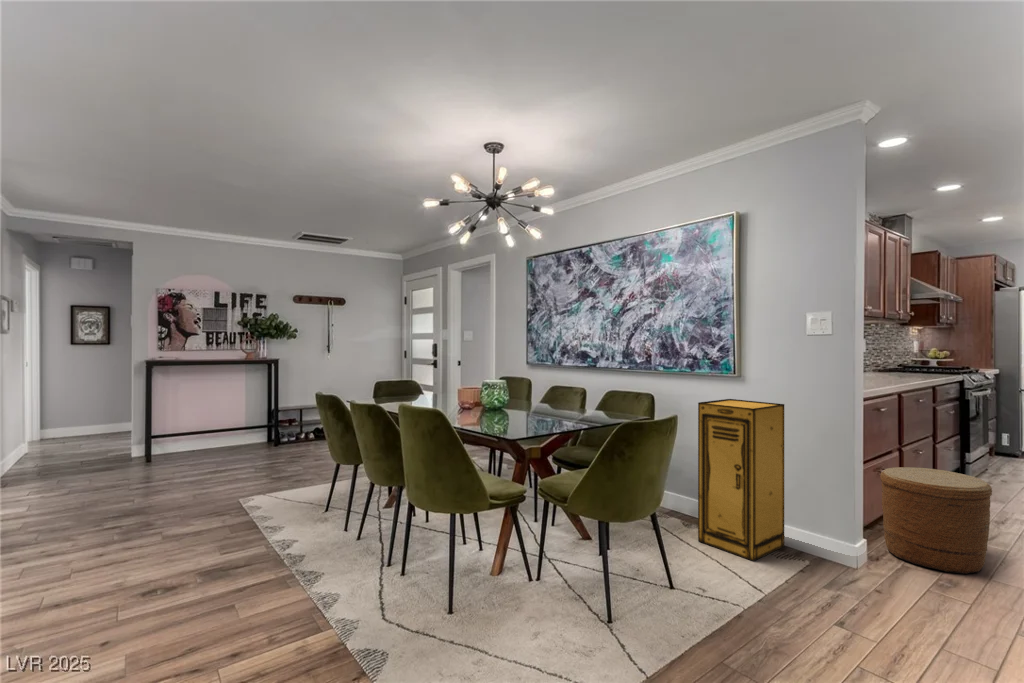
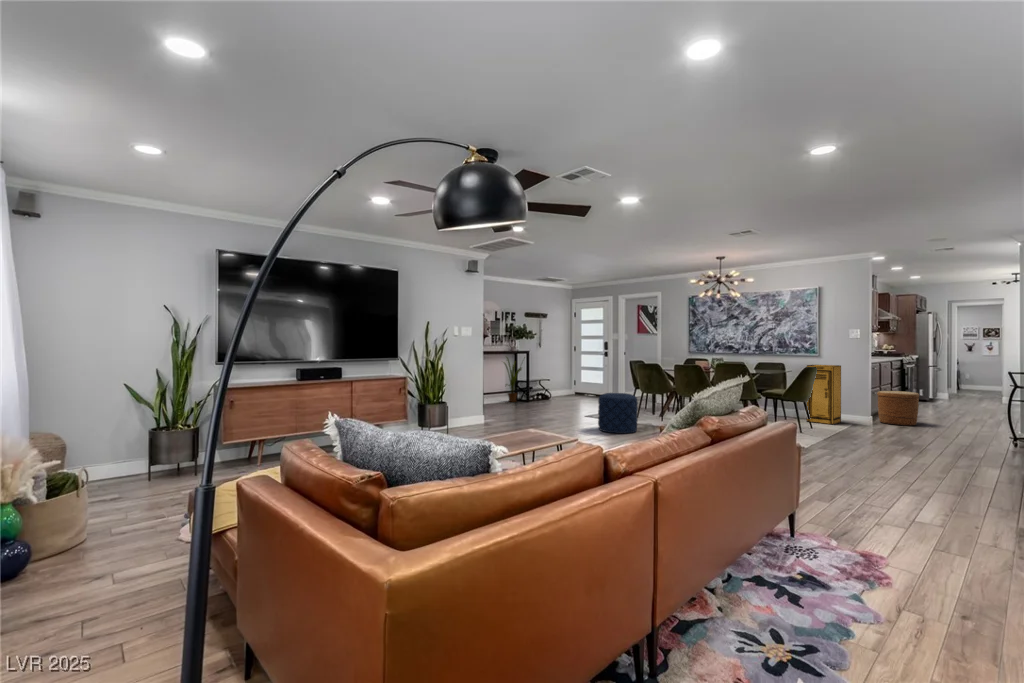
house plant: none [211,366,263,450] -> present [504,358,521,402]
pouf: none [77,476,204,603] -> present [598,393,638,433]

